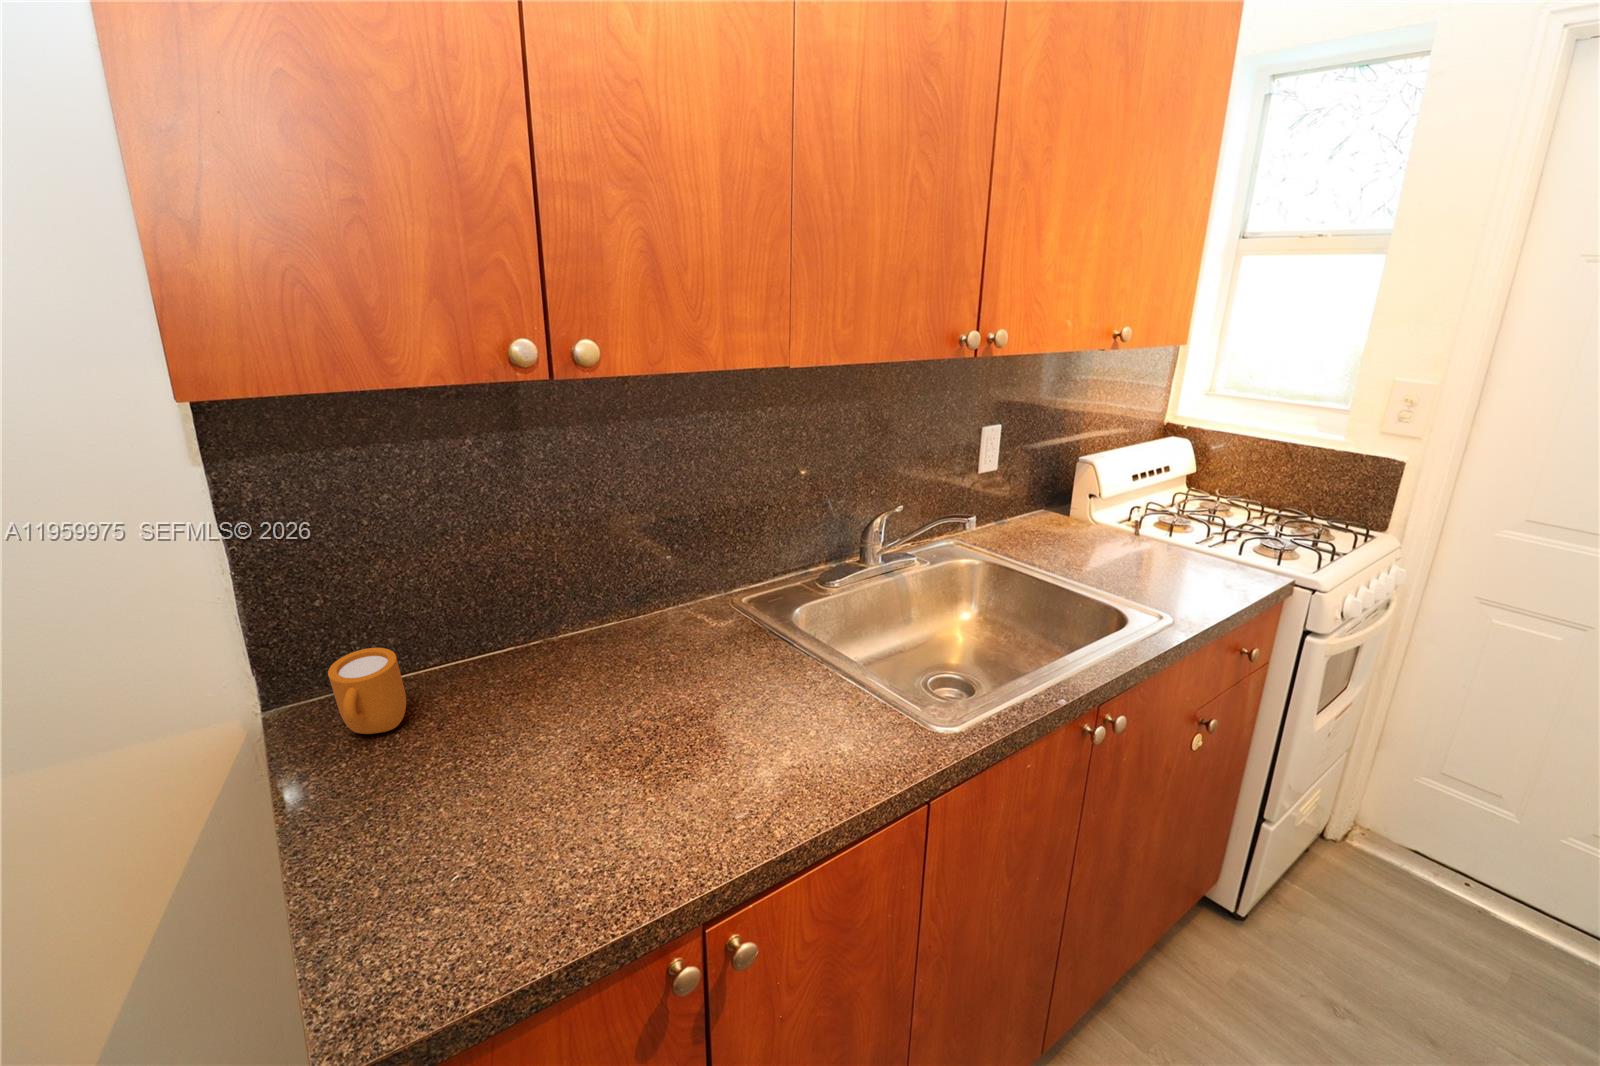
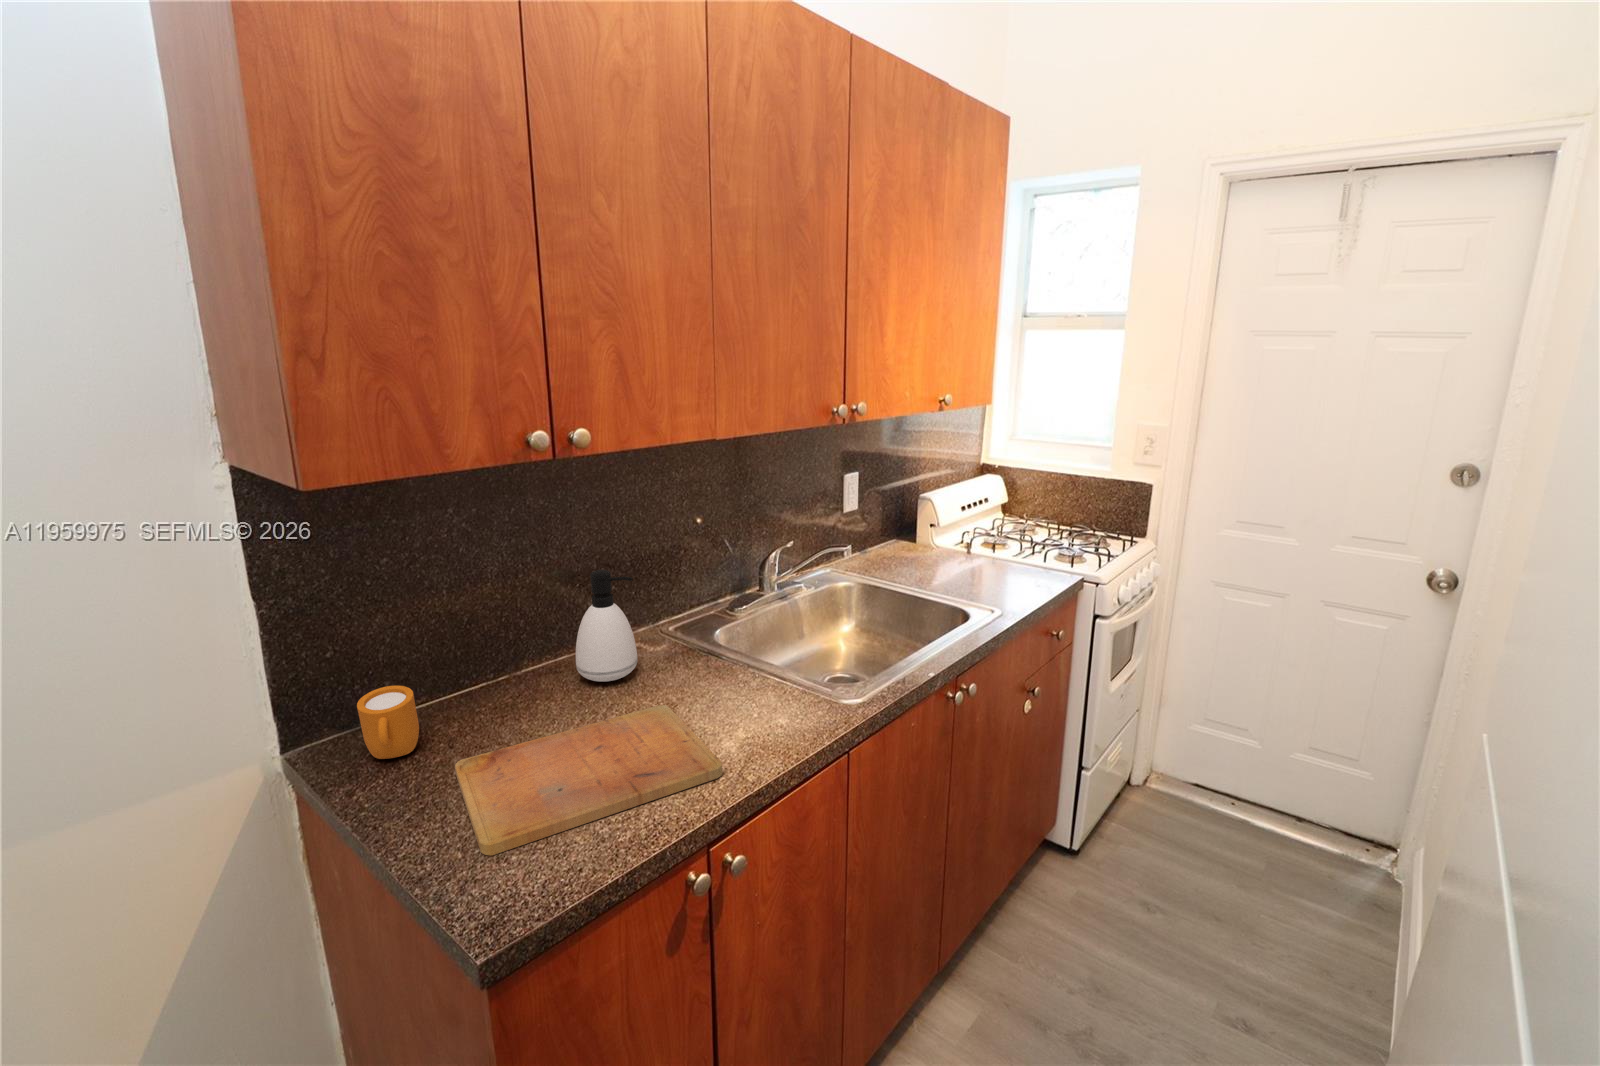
soap dispenser: none [612,526,686,662] -> present [576,570,637,682]
cutting board: none [400,705,743,901] -> present [455,705,722,856]

